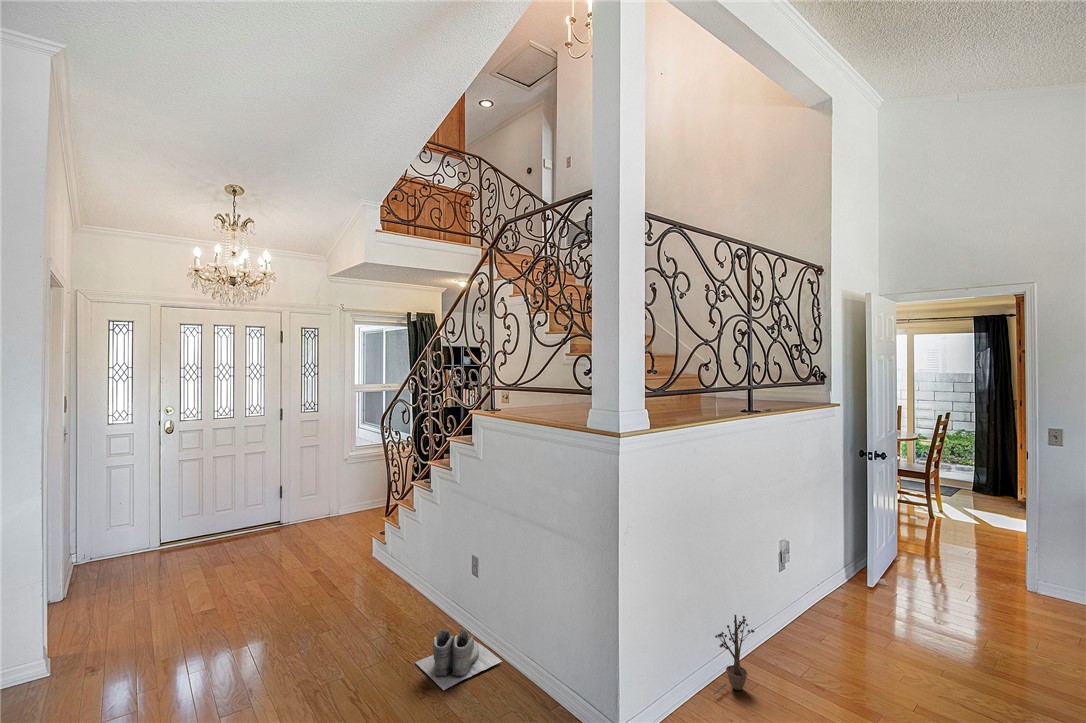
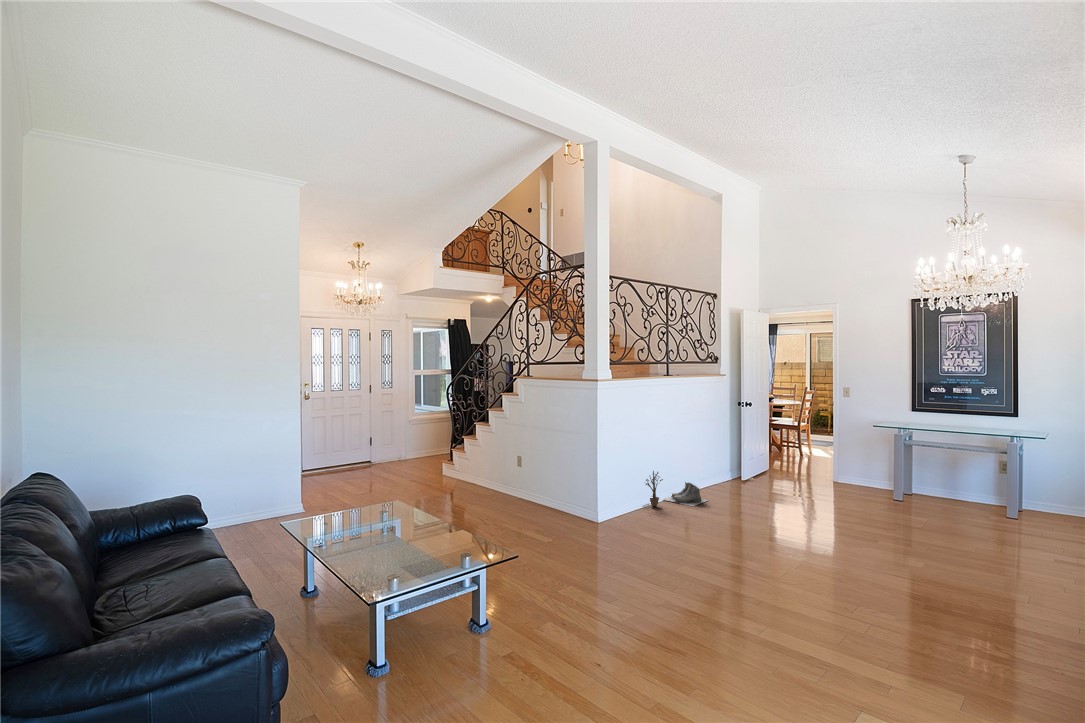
boots: present [415,628,502,690] -> present [663,482,707,506]

